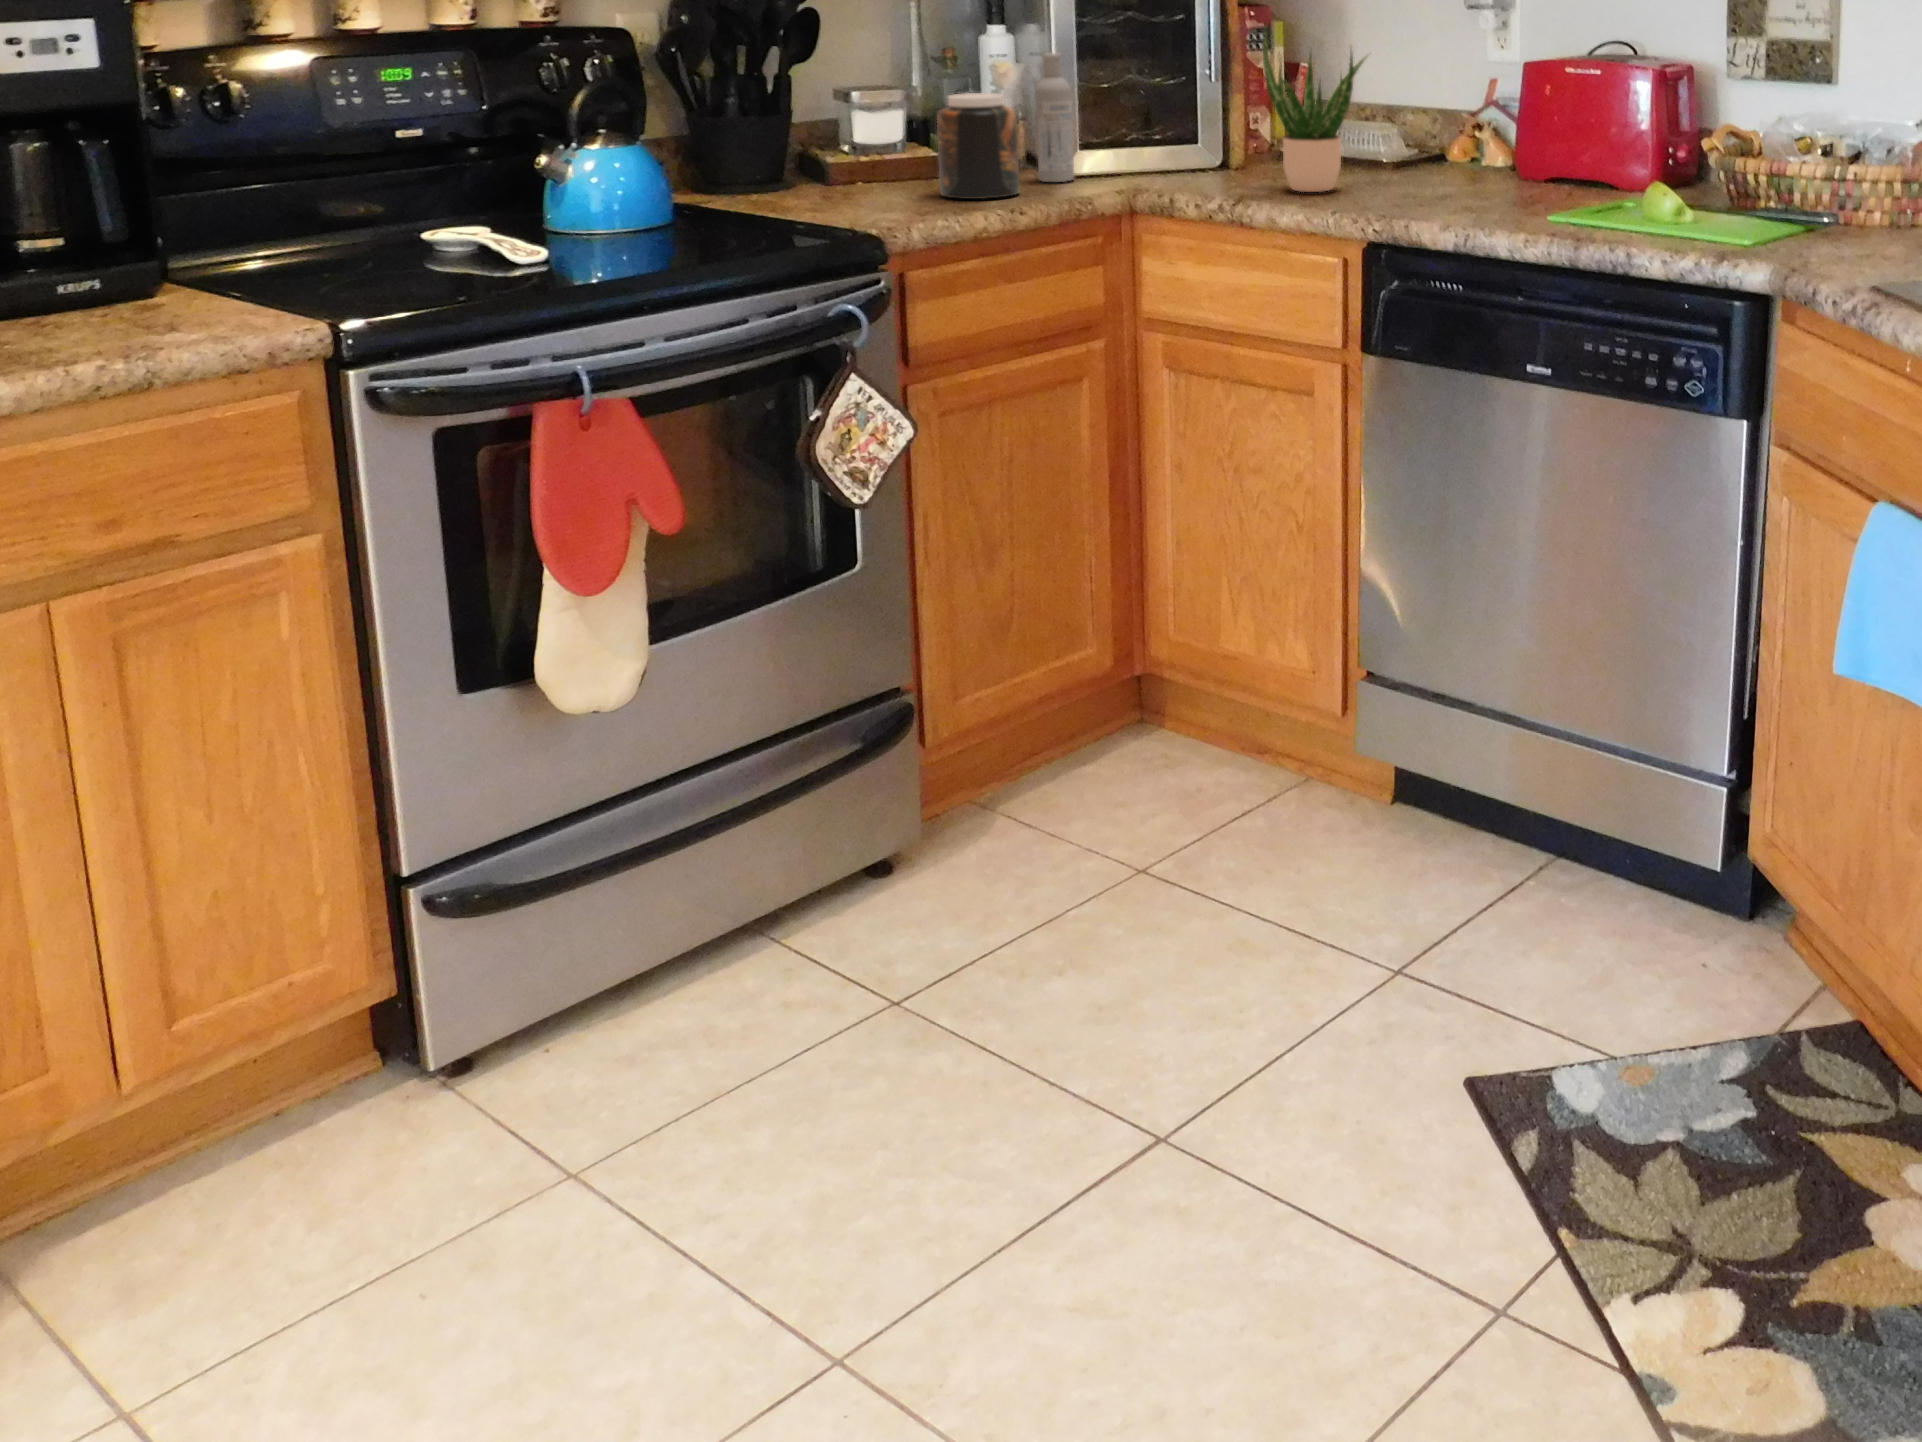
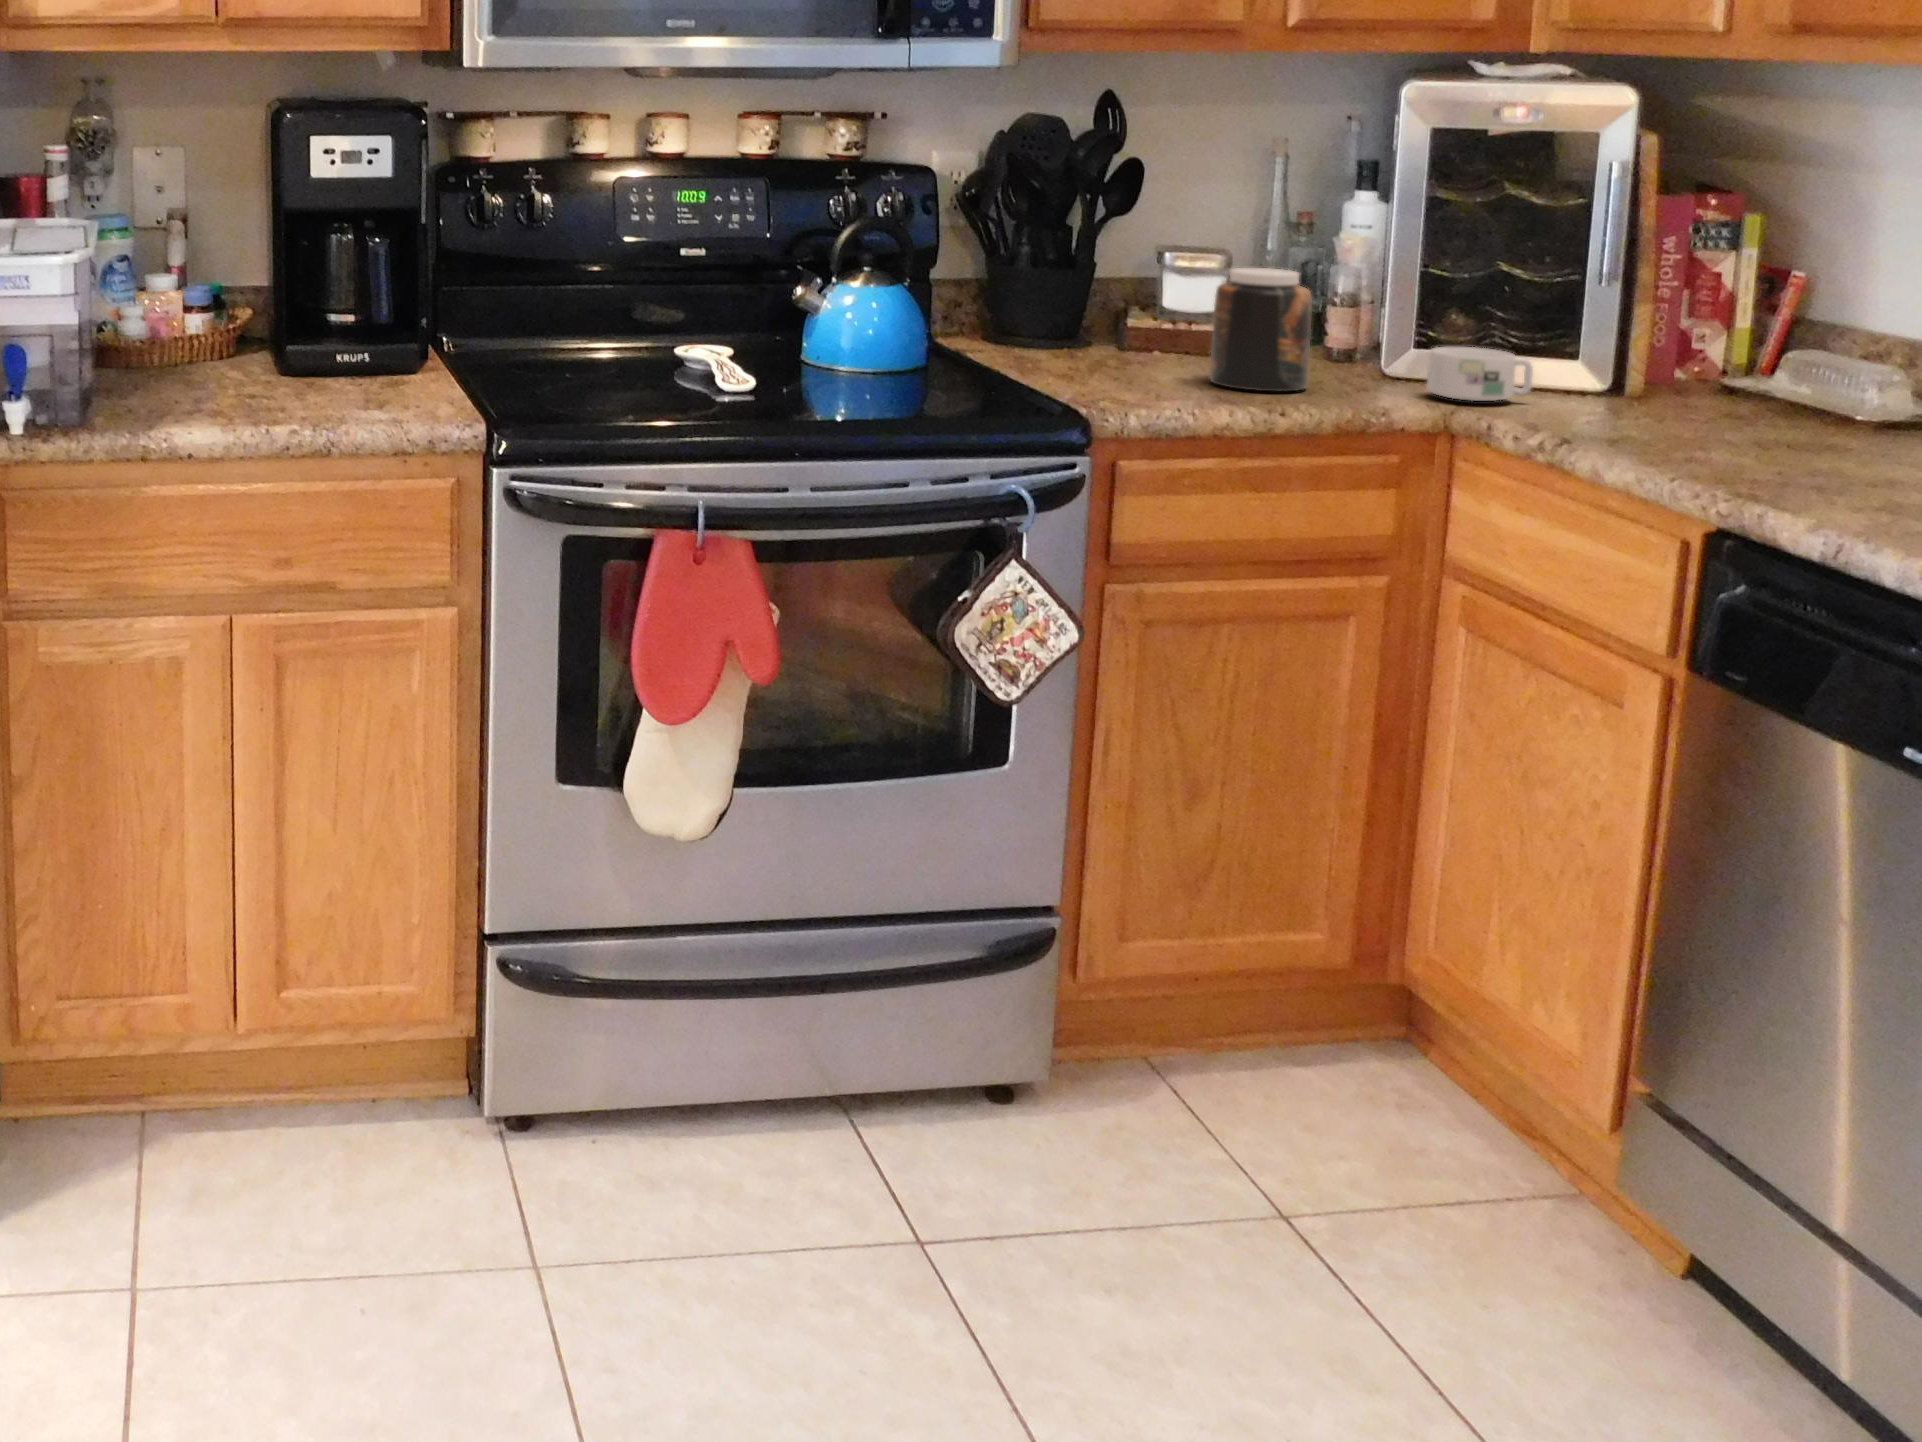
potted plant: present [1263,31,1366,192] -> none [1654,215,1820,440]
bottle: present [1035,53,1074,182] -> none [1350,230,1404,383]
mug: none [1106,143,1181,185] -> present [1426,347,1533,401]

